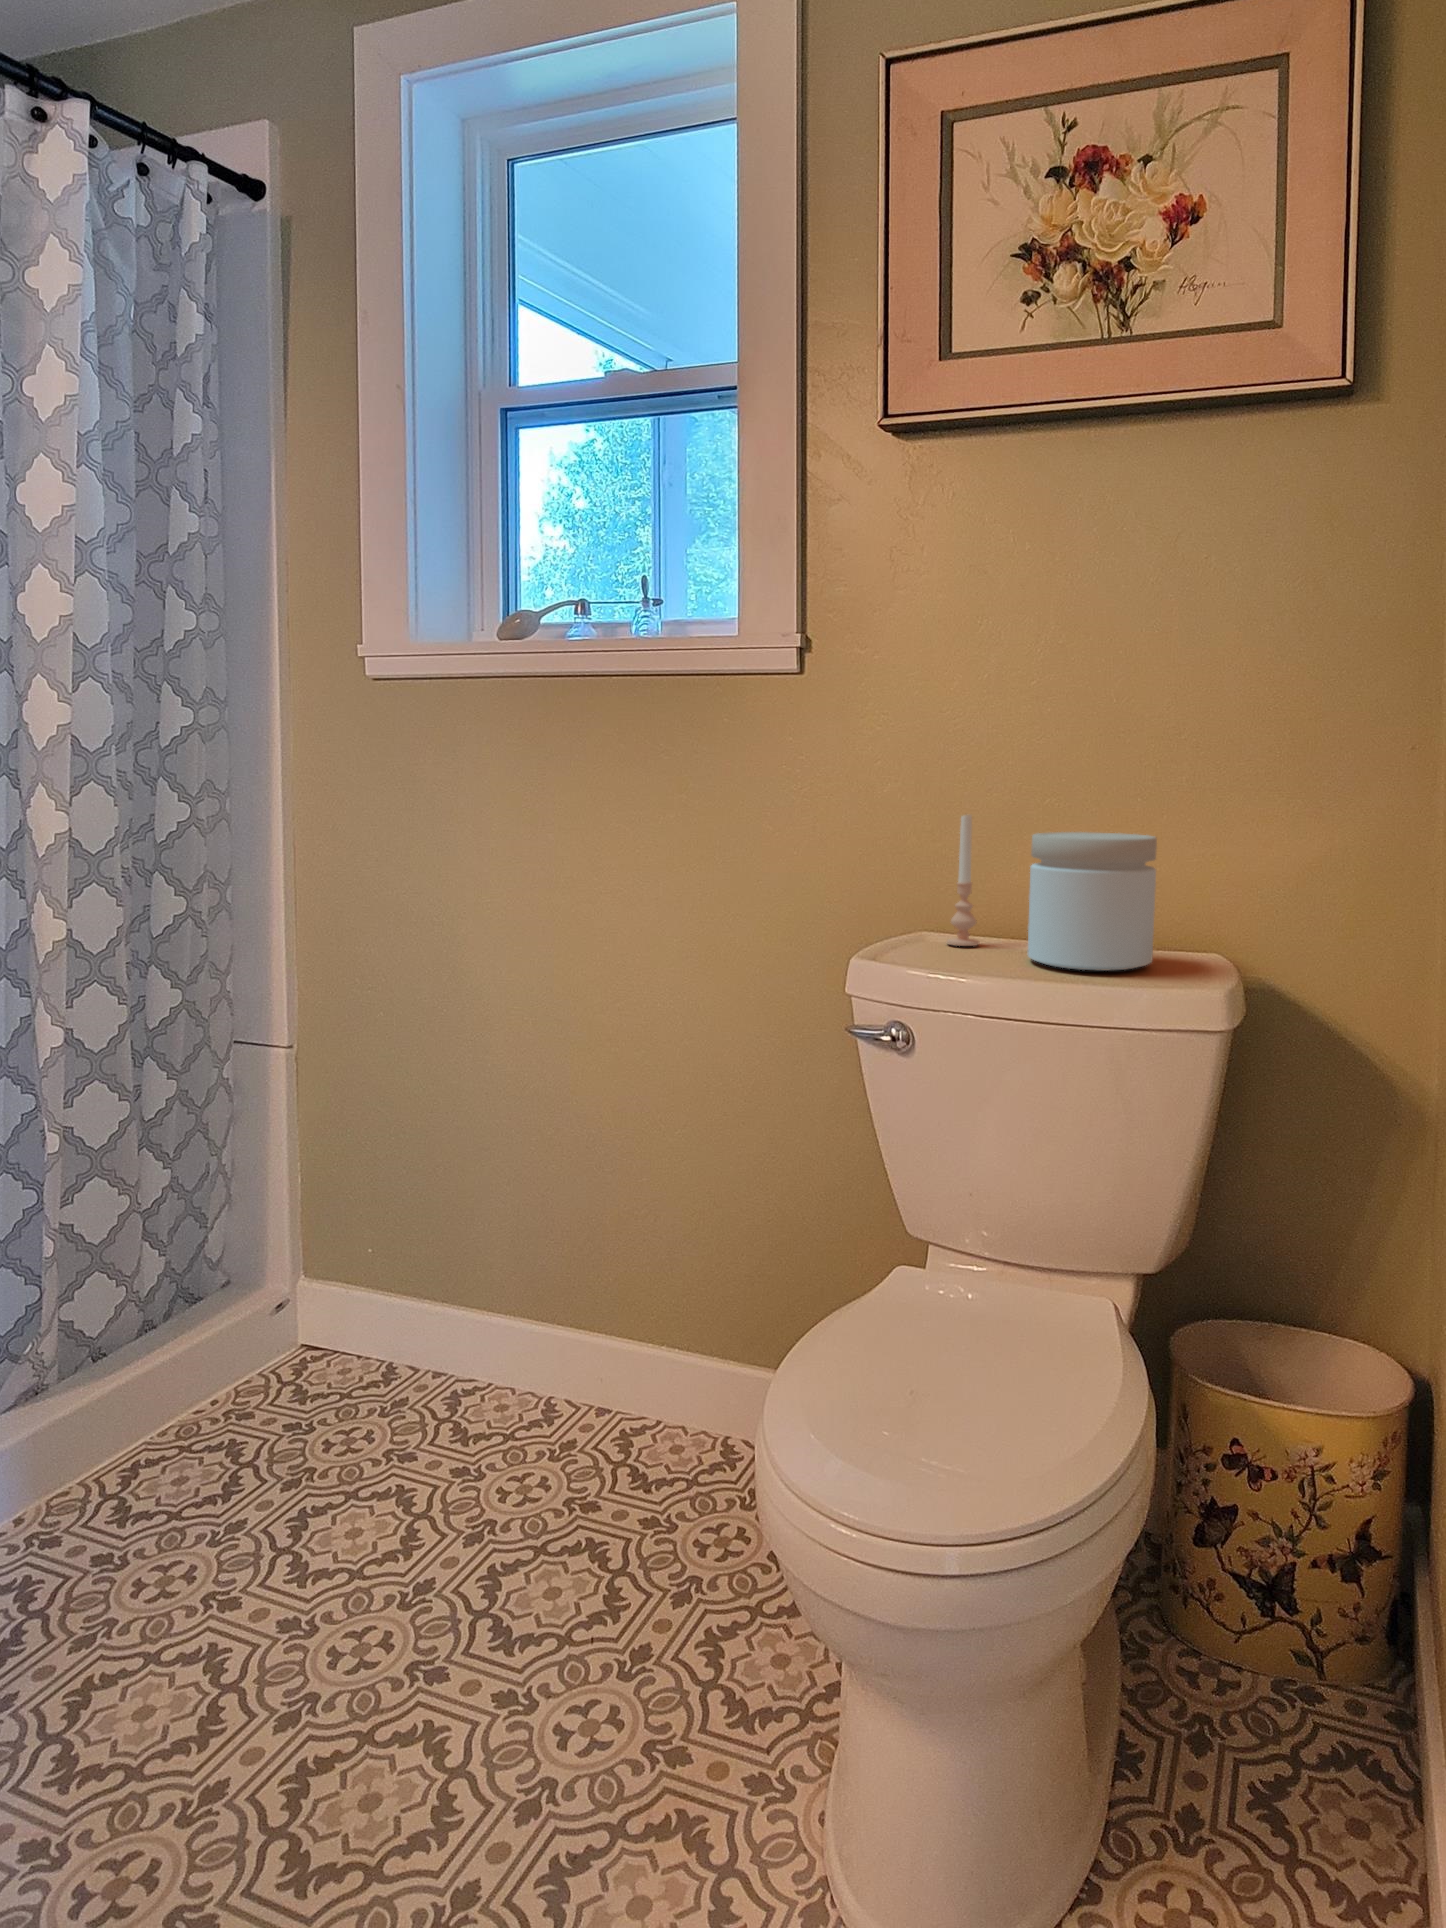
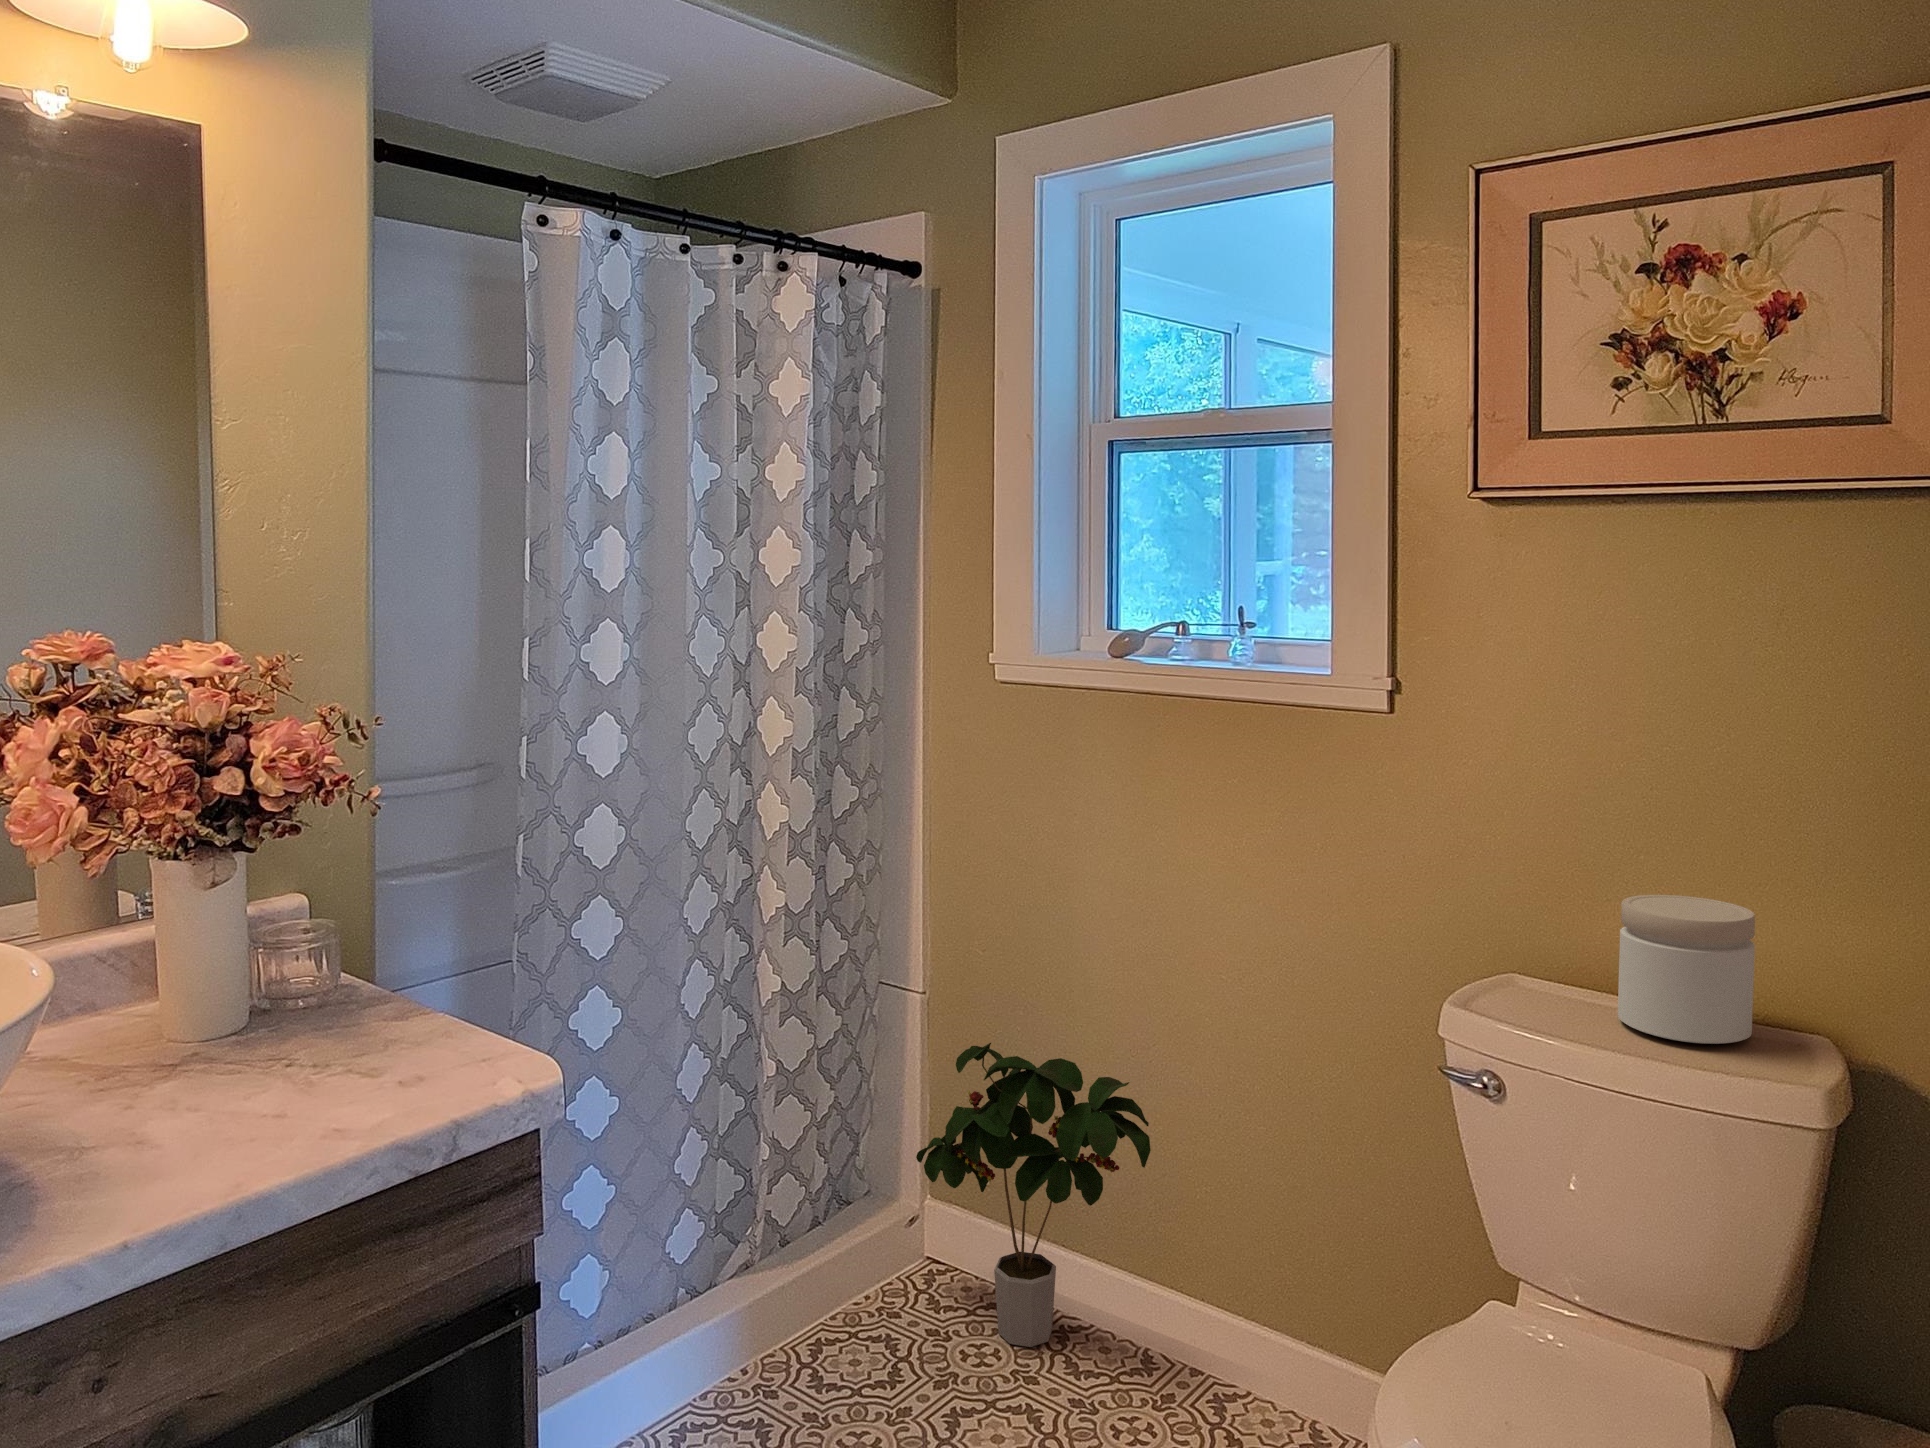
candle: present [947,815,979,946] -> none [1536,866,1570,993]
potted plant: none [276,1085,547,1421] -> present [916,1043,1151,1347]

